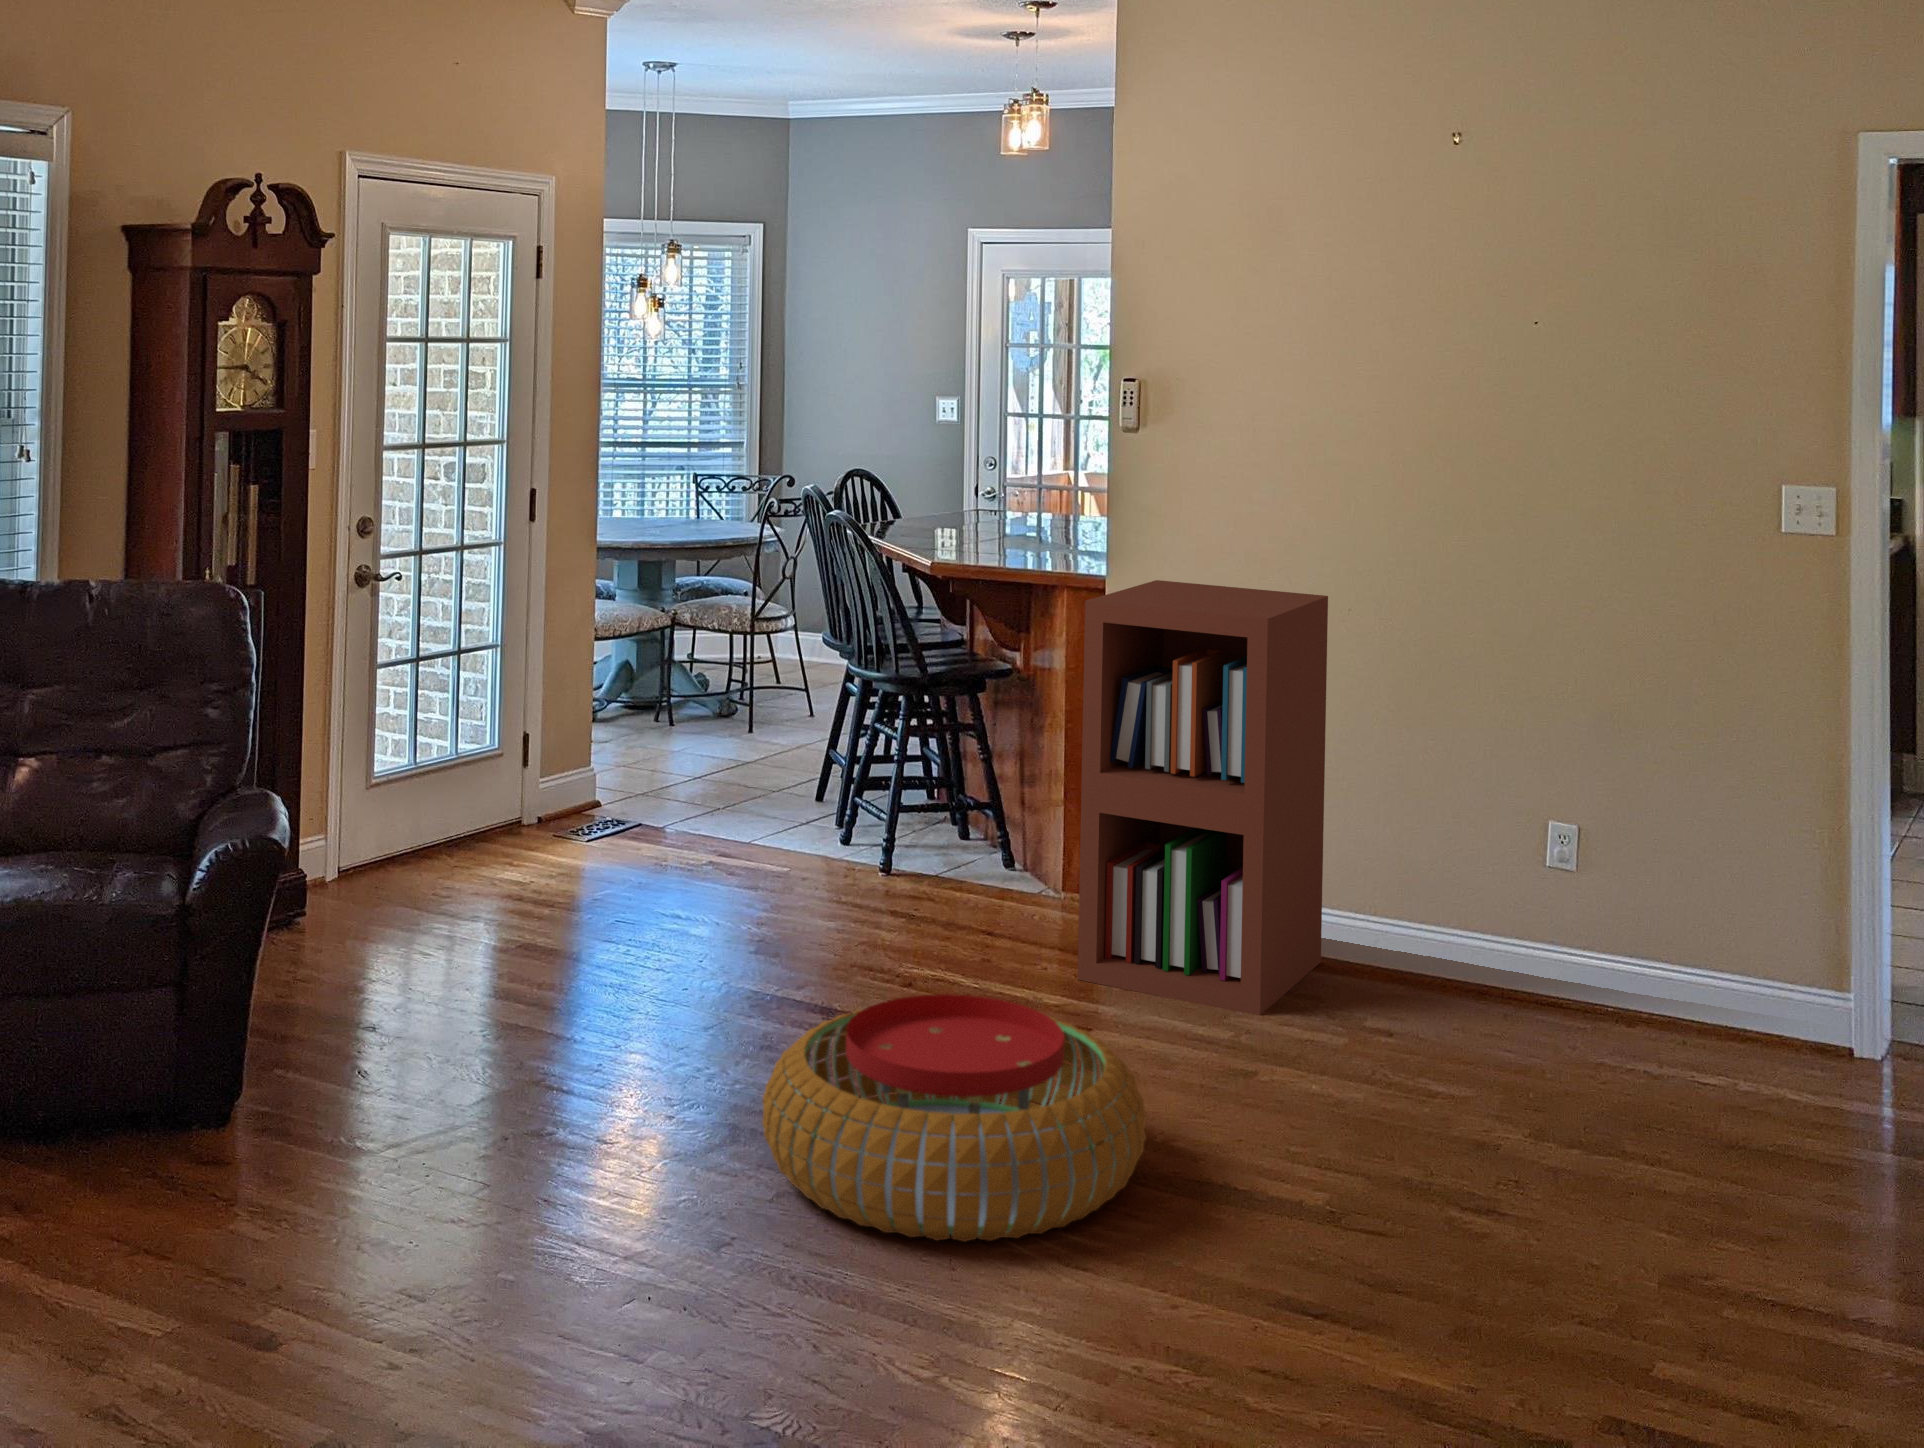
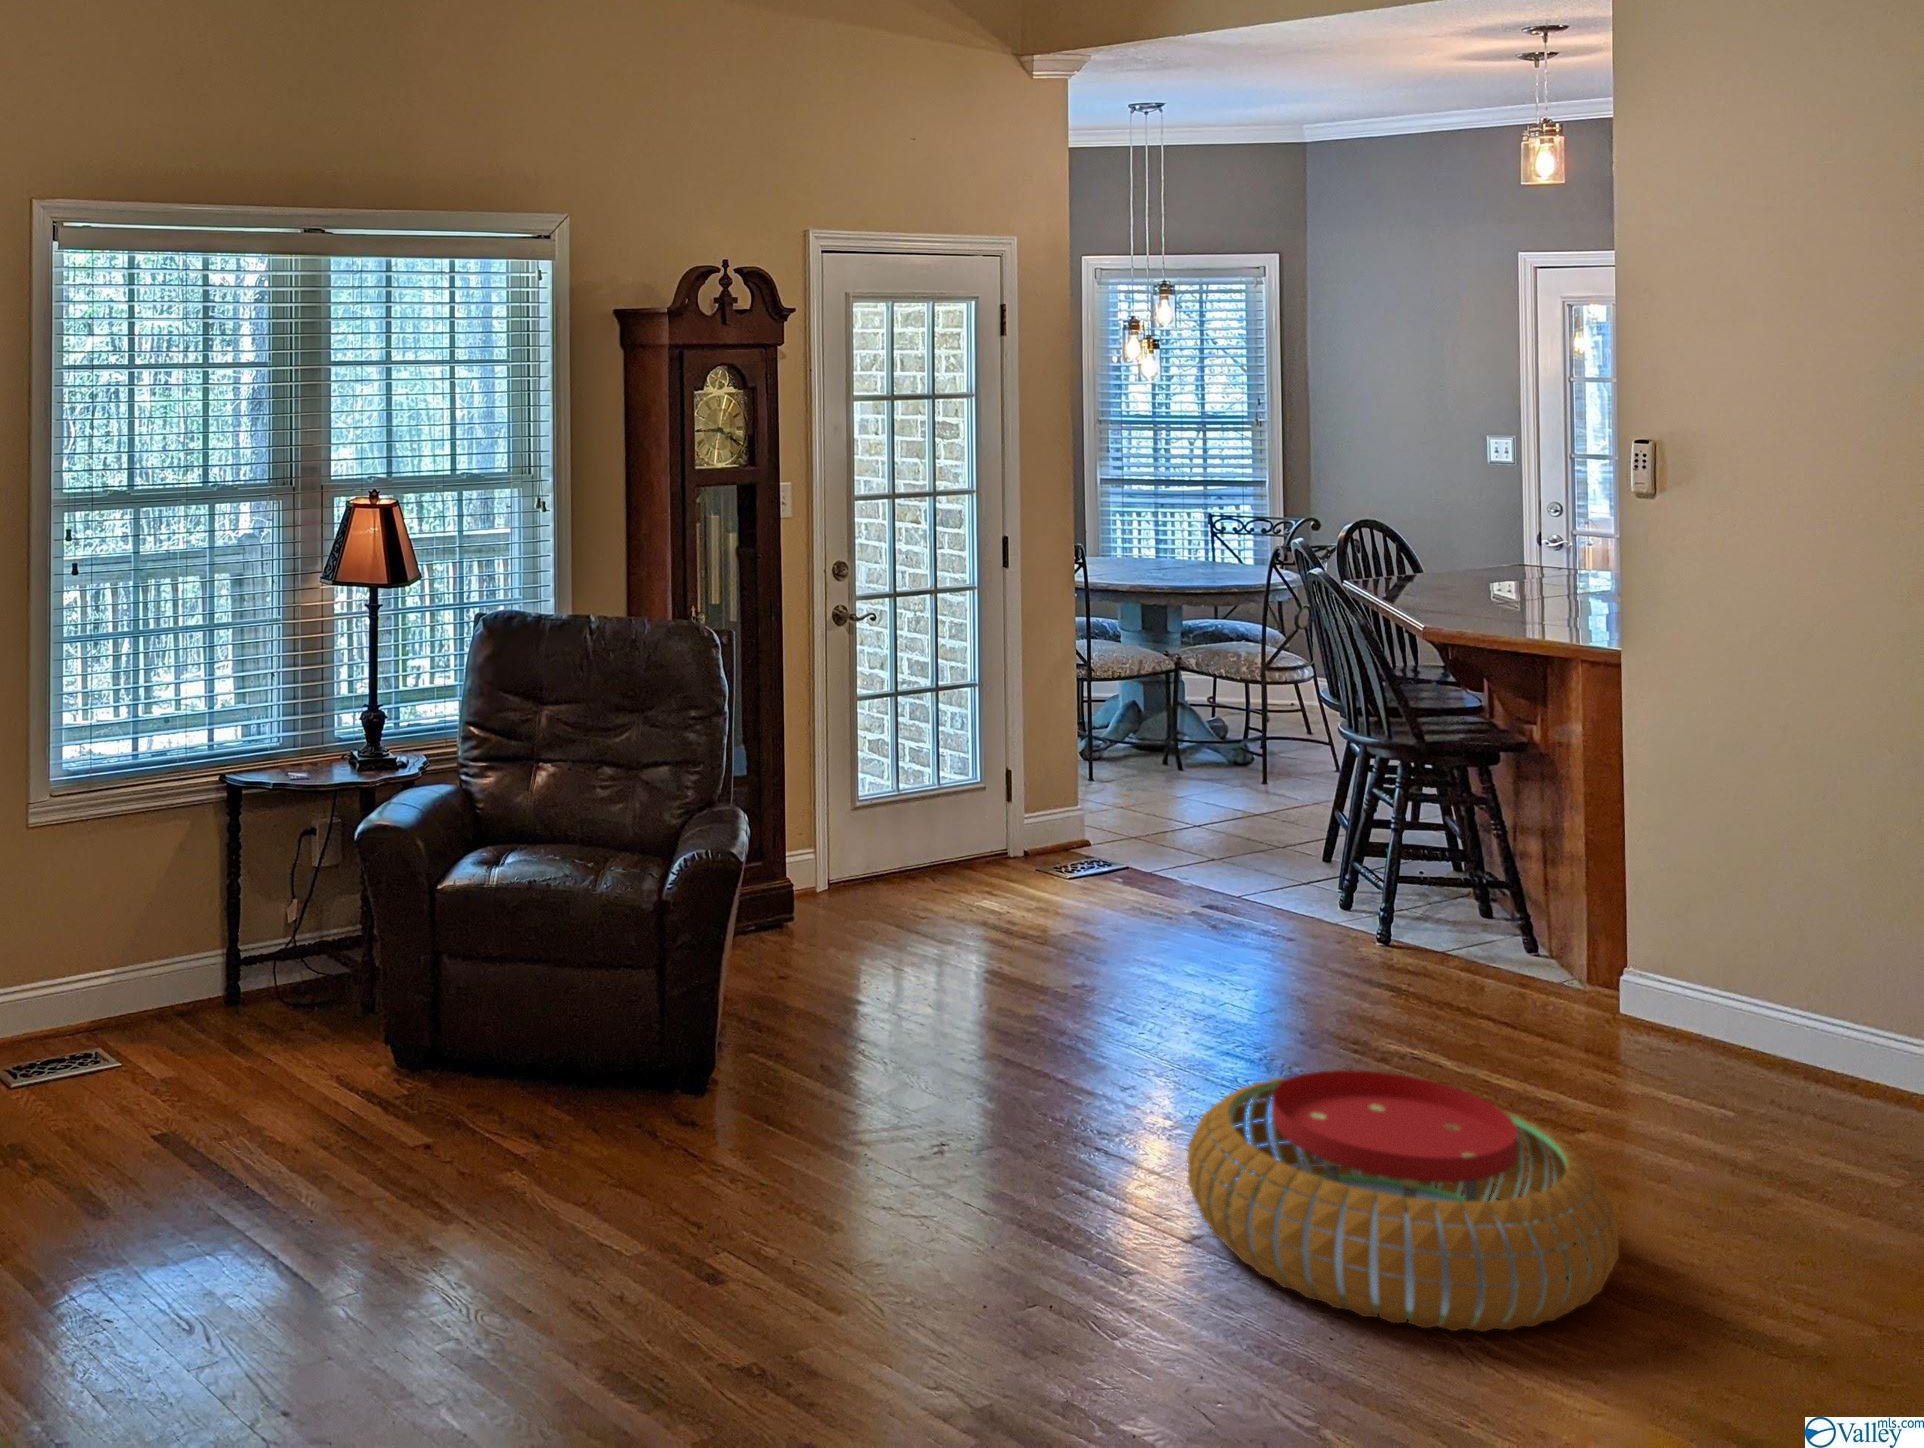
bookshelf: present [1078,580,1328,1015] -> none [1579,657,1917,1153]

